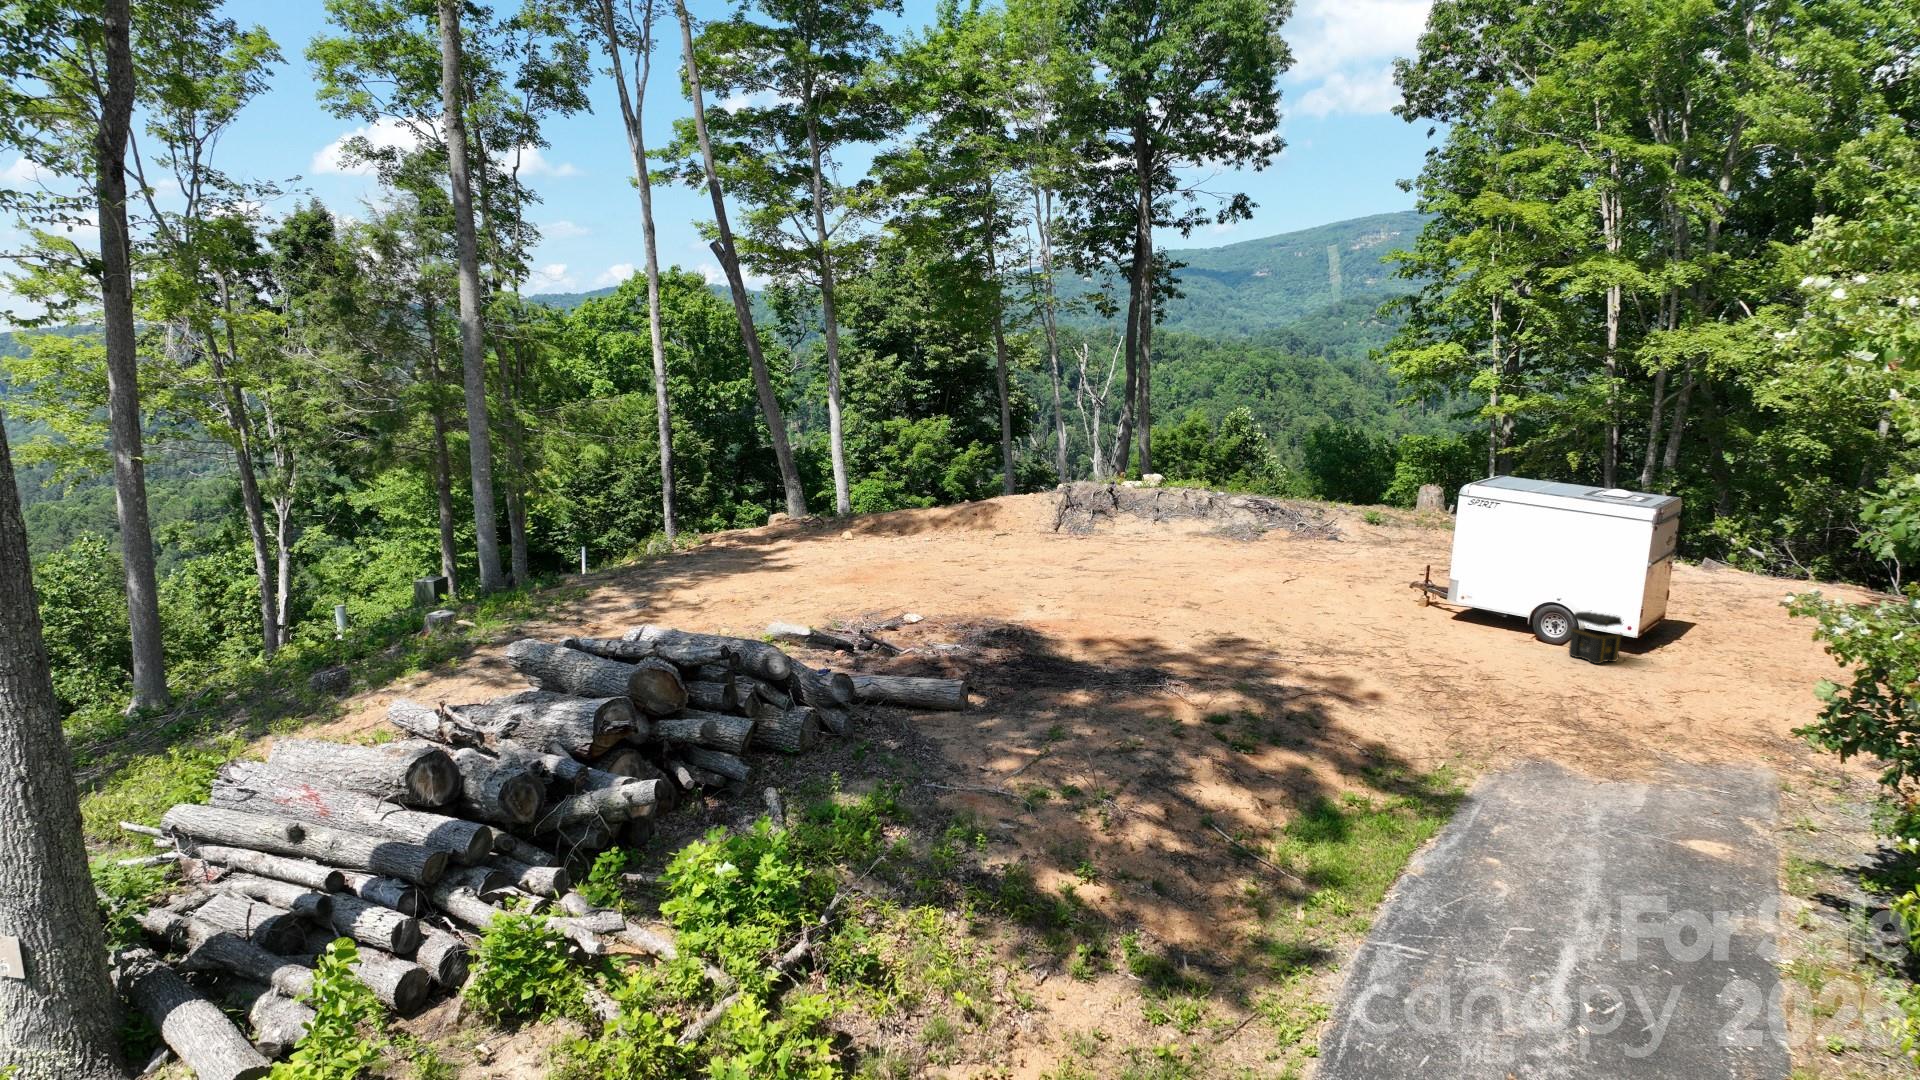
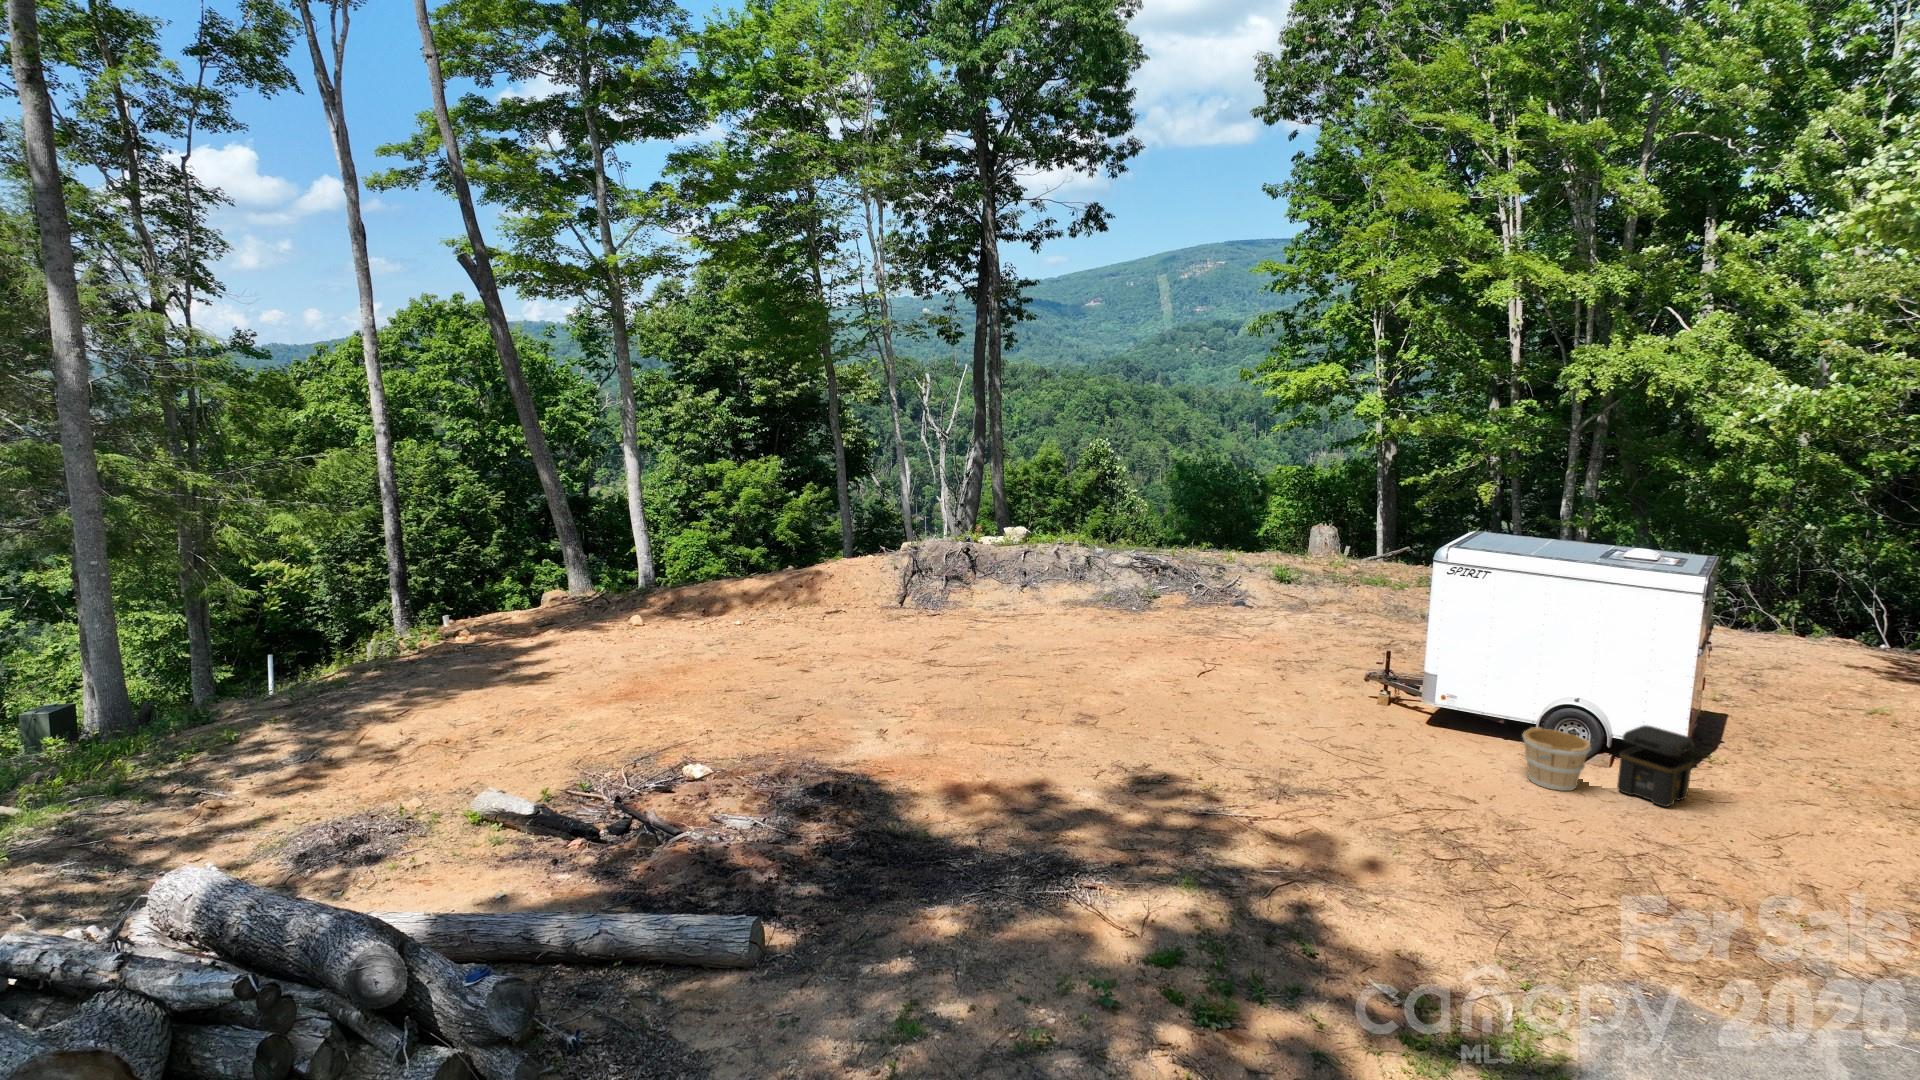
wooden bucket: none [1504,612,1550,654] -> present [1522,727,1591,791]

